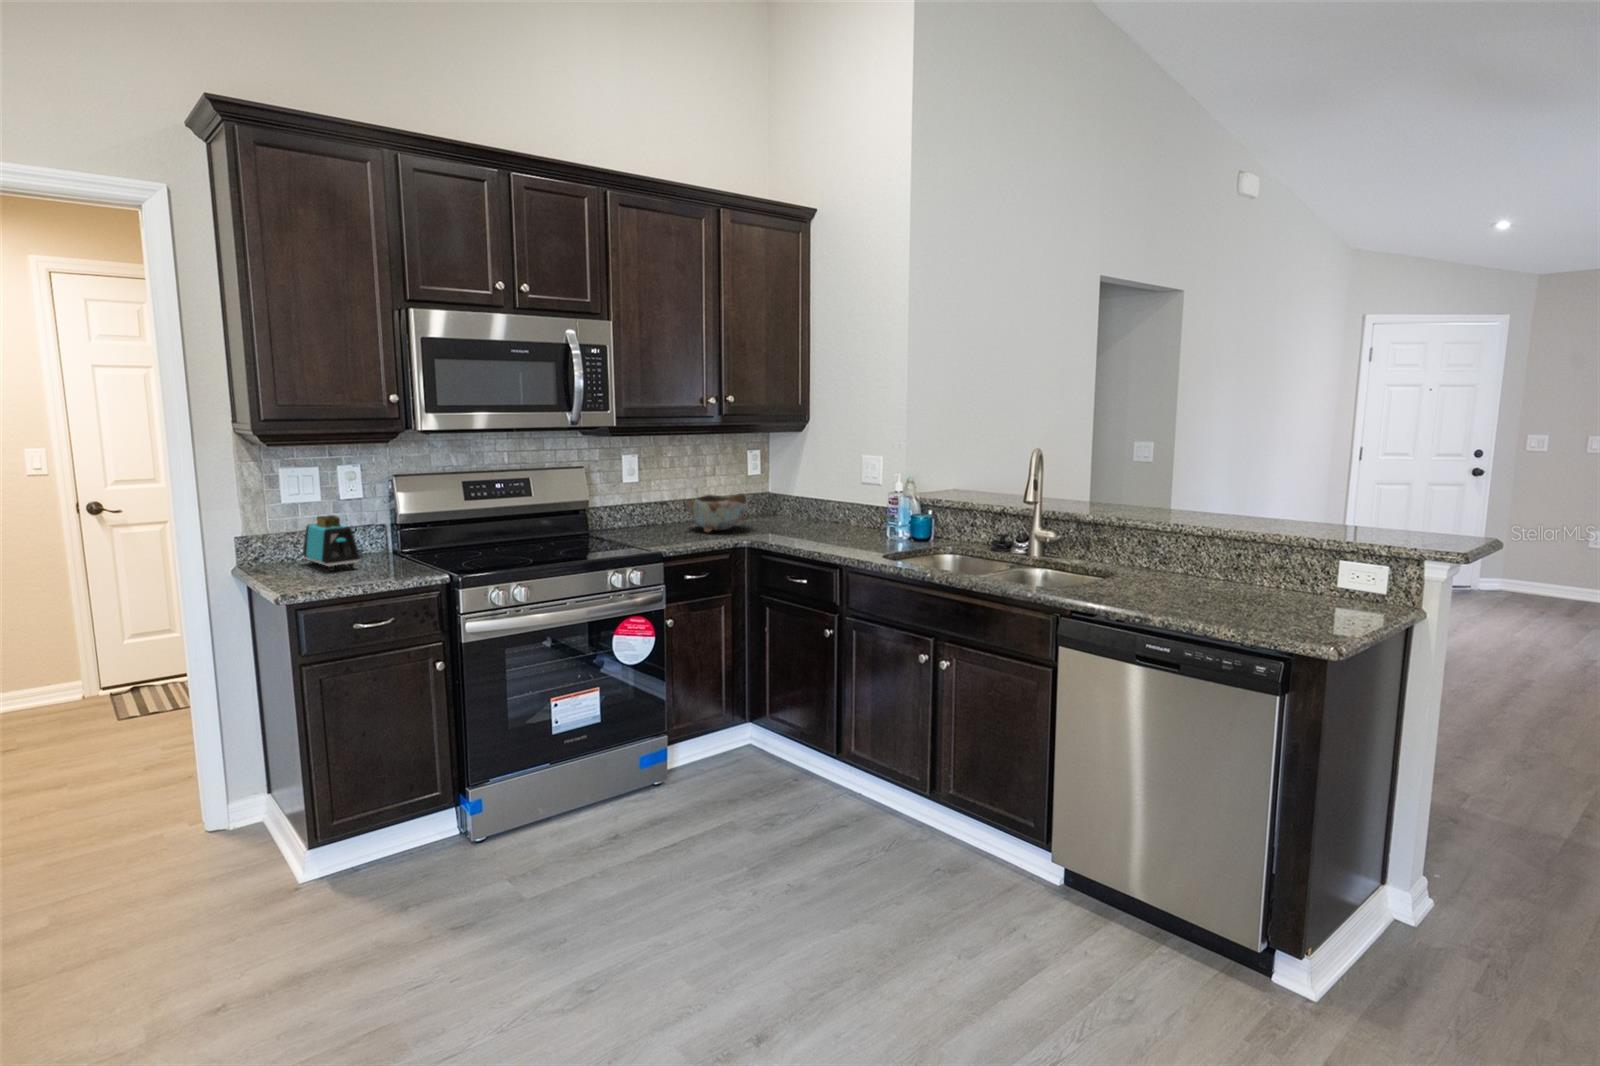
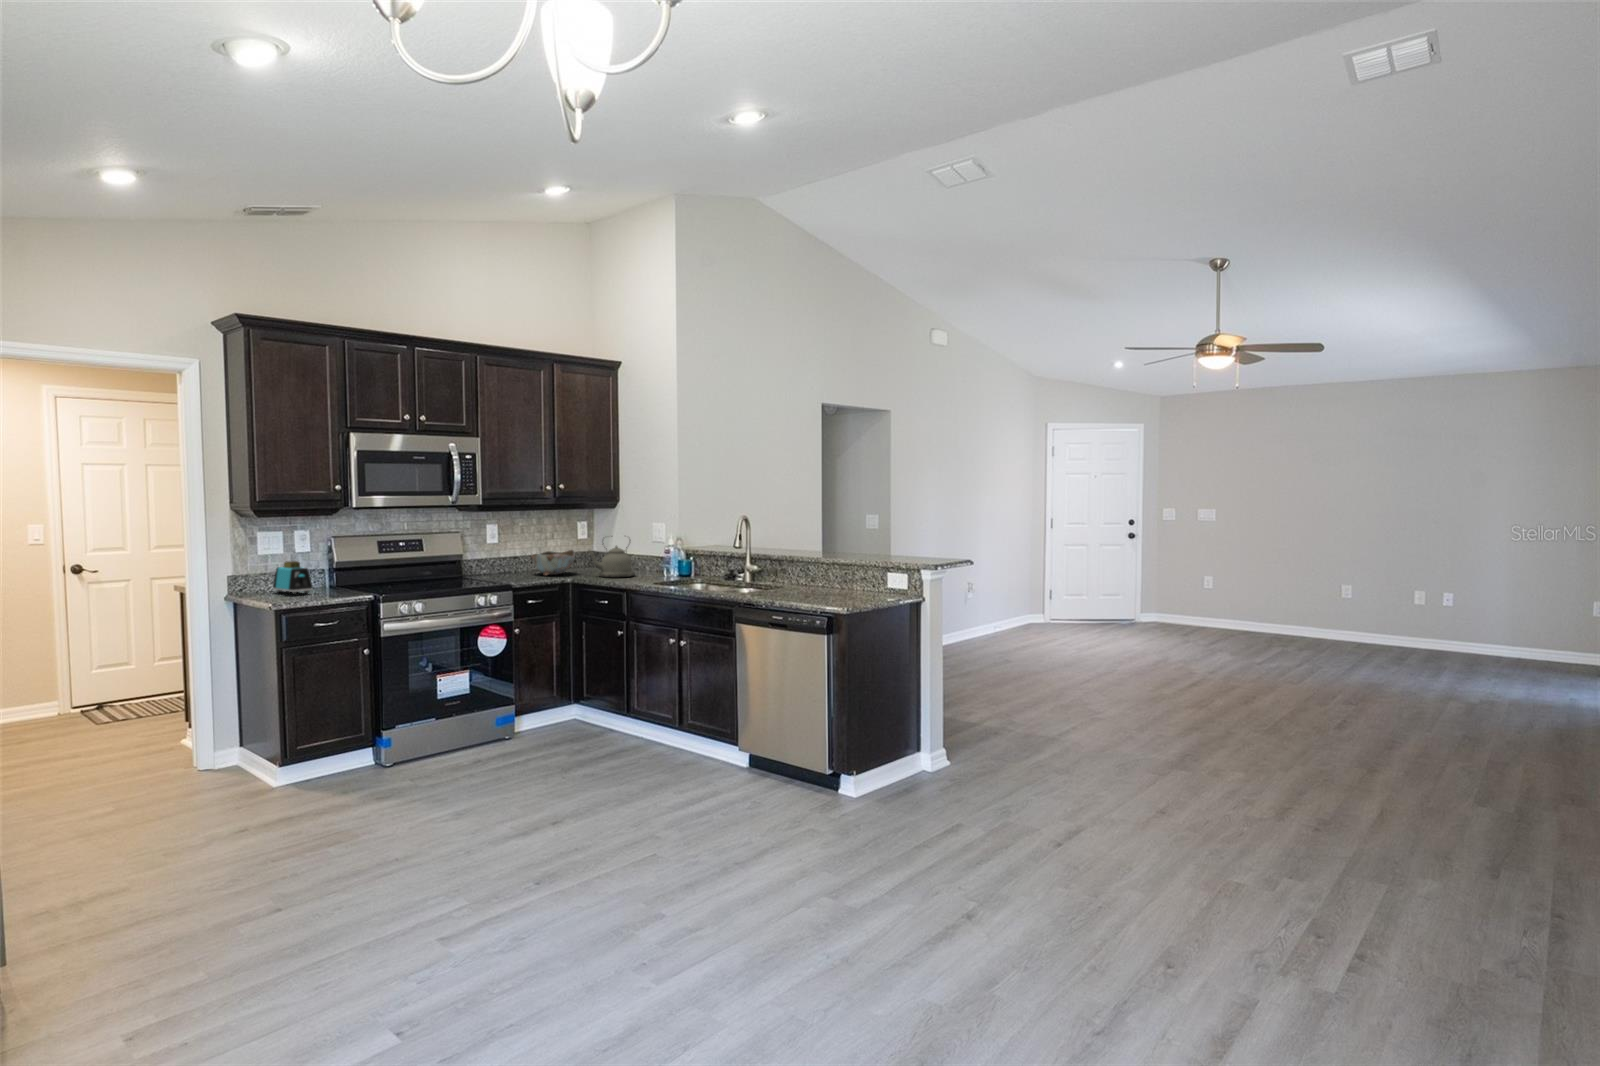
kettle: none [769,474,836,538] -> present [588,546,635,578]

